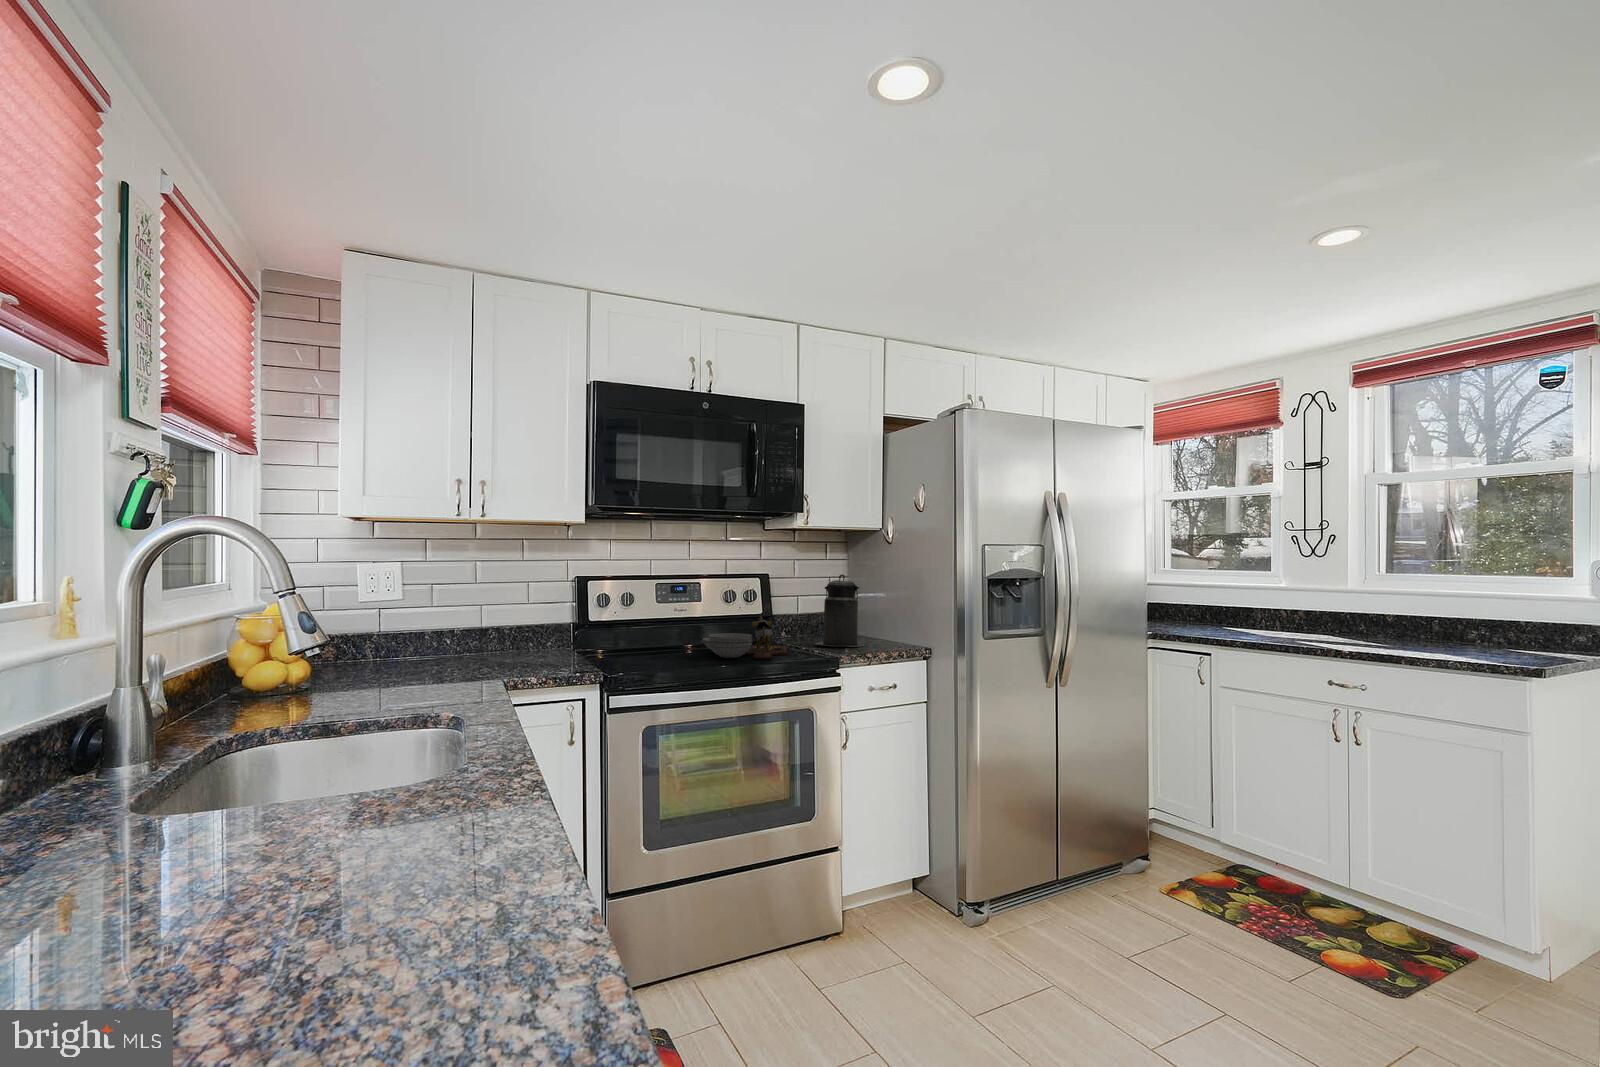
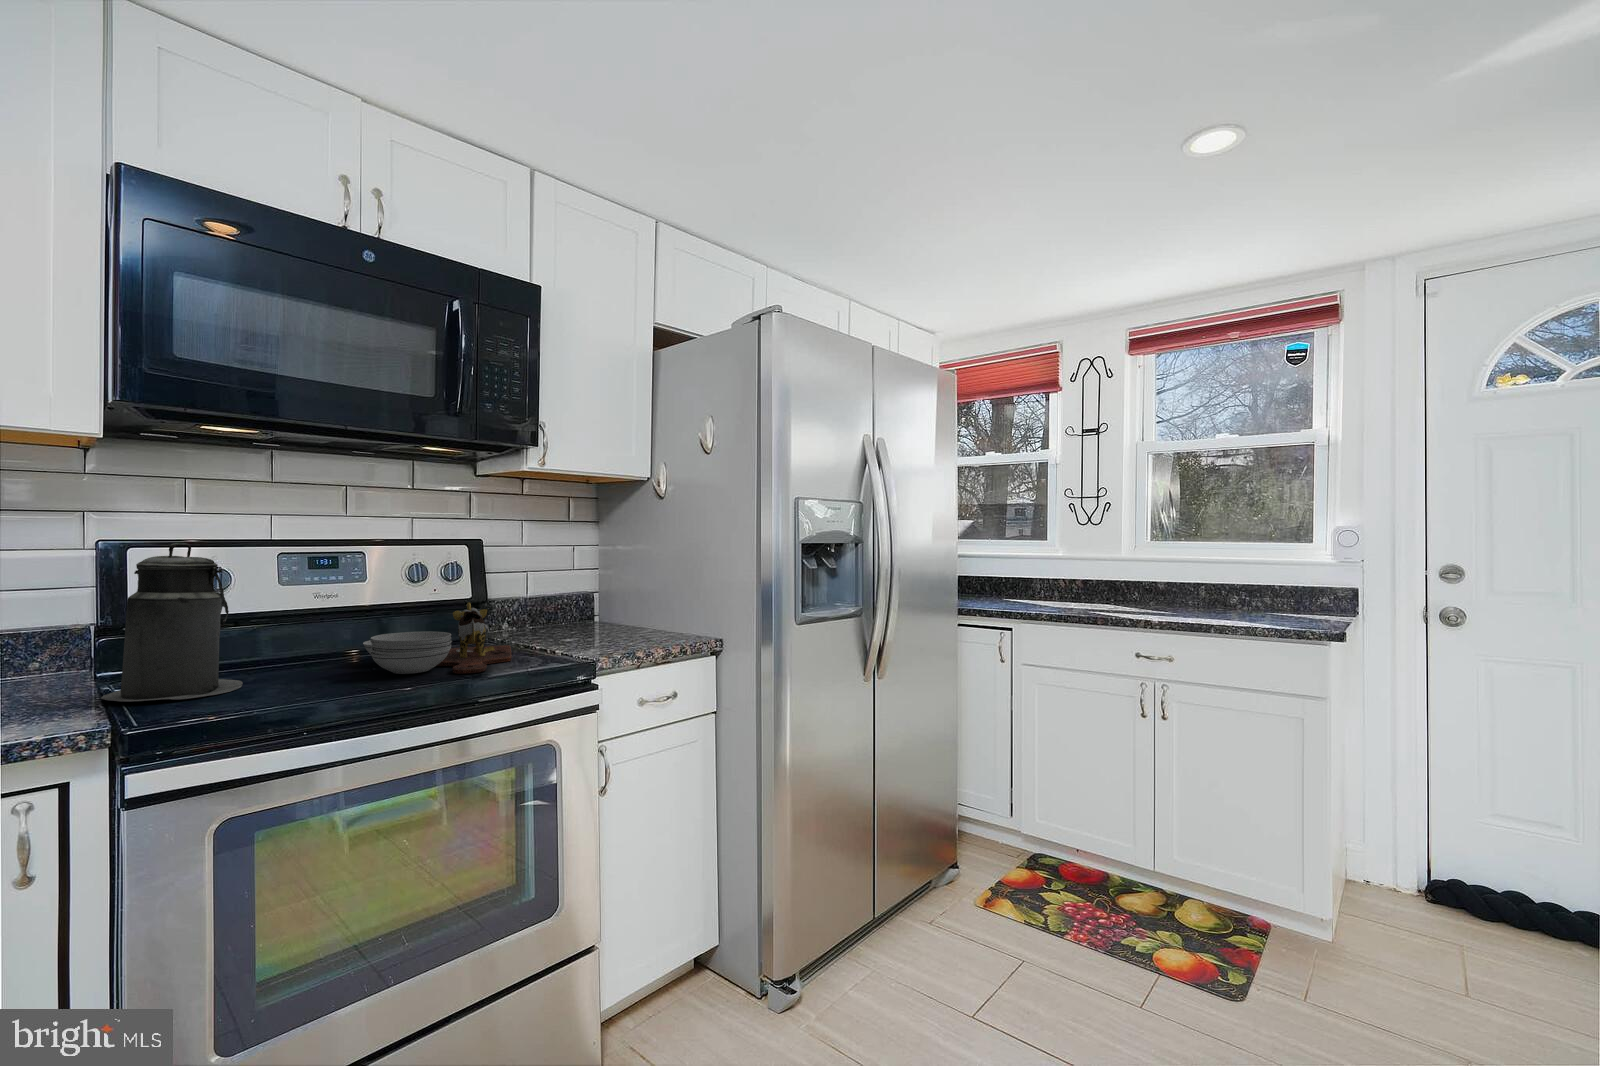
canister: present [815,575,865,647] -> present [101,543,243,701]

